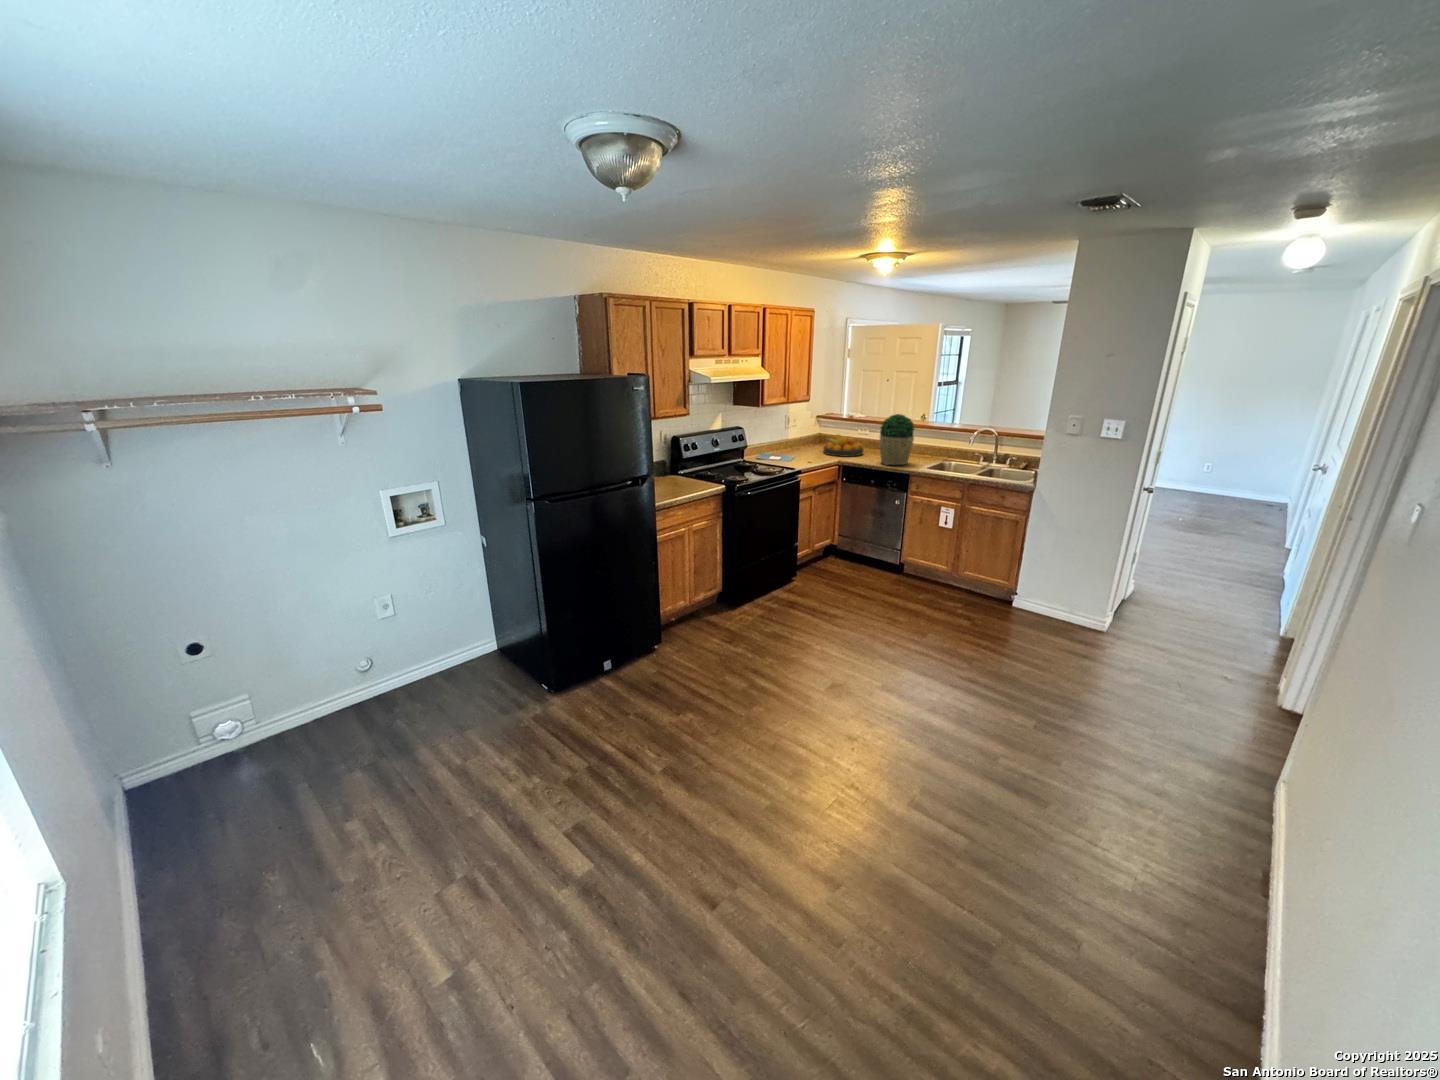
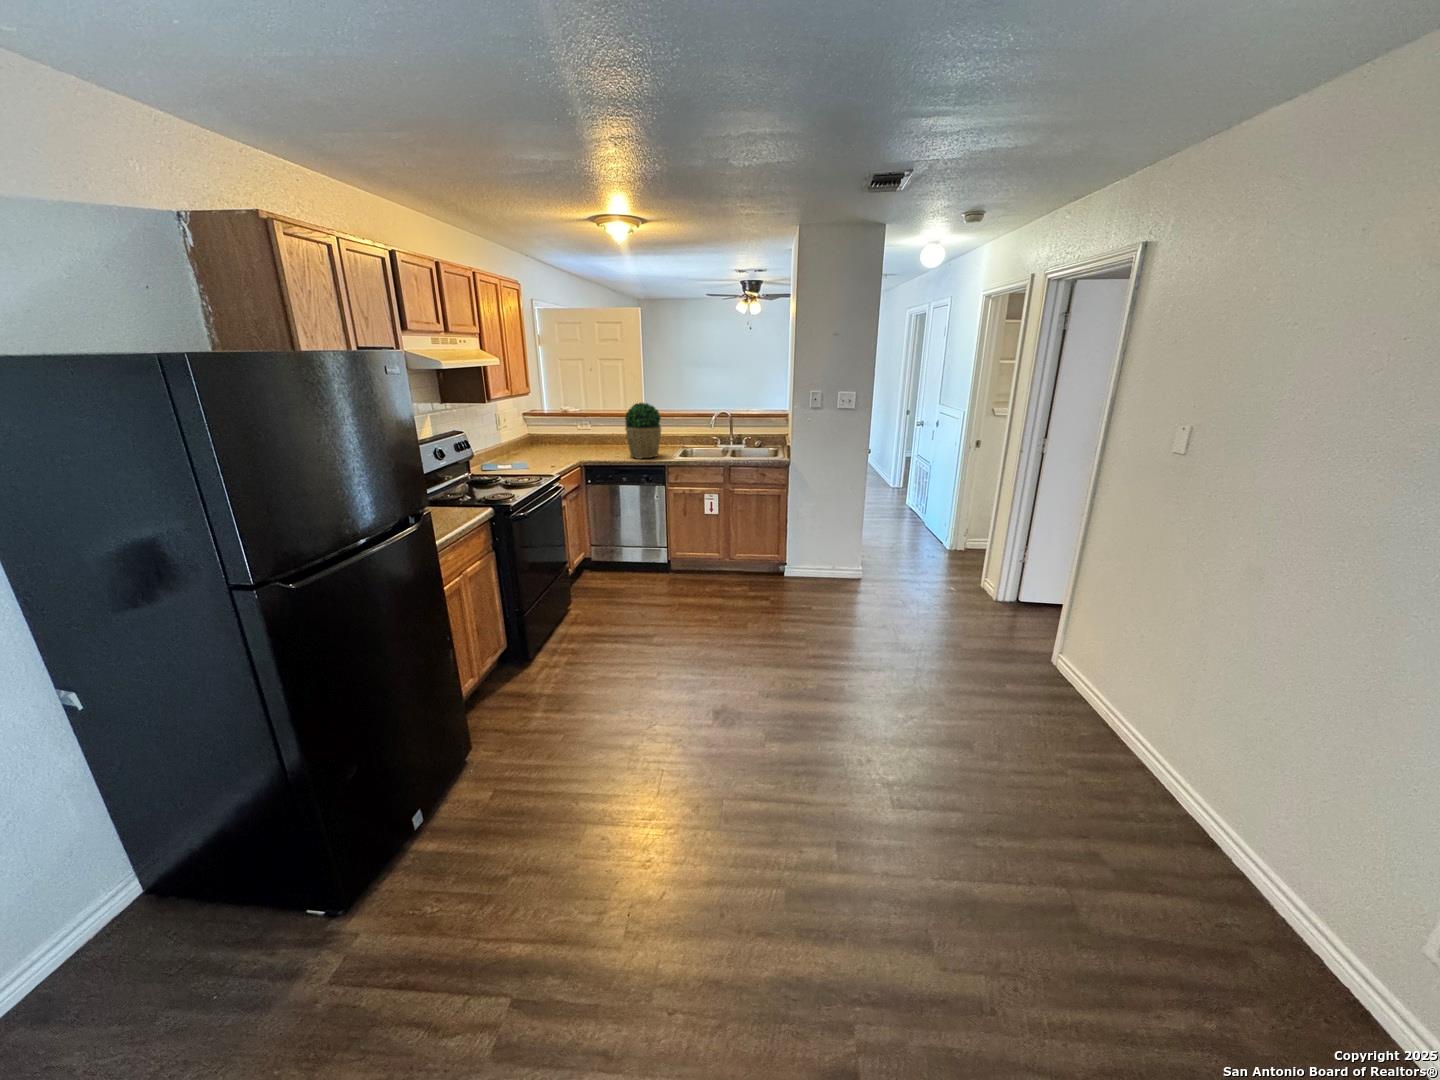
fruit bowl: present [824,435,864,457] -> none [552,430,601,455]

